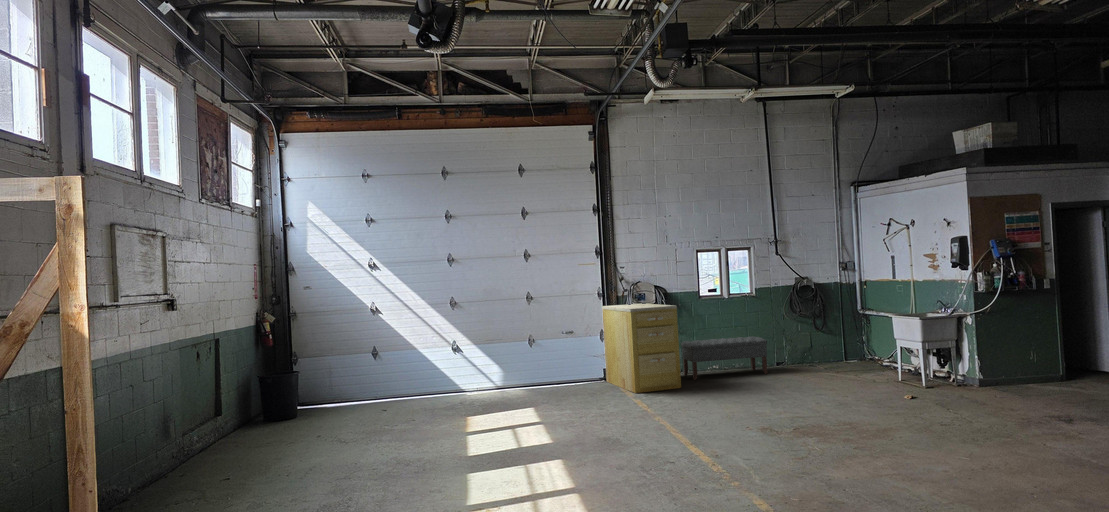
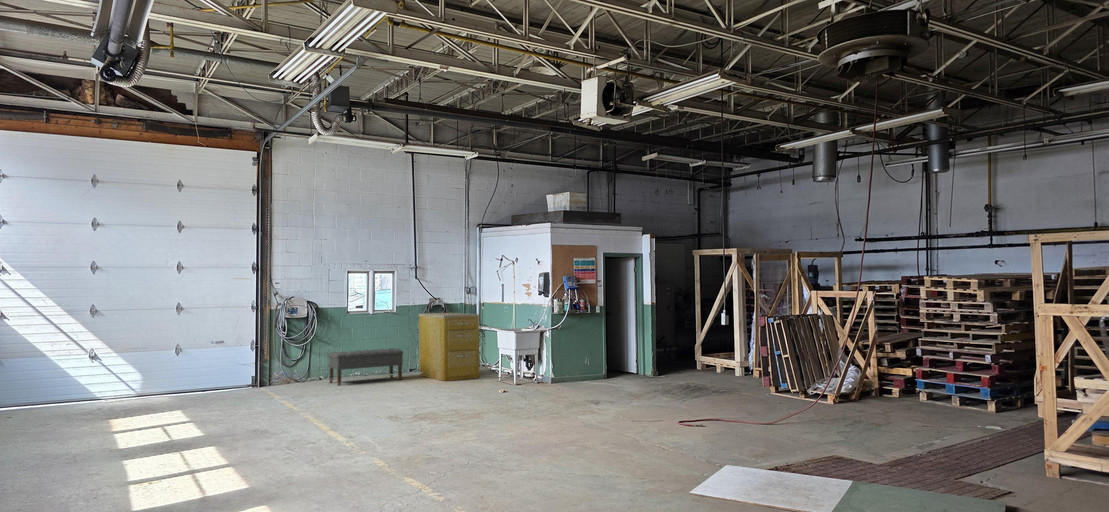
filing cabinet: present [602,304,681,393] -> present [419,313,479,381]

